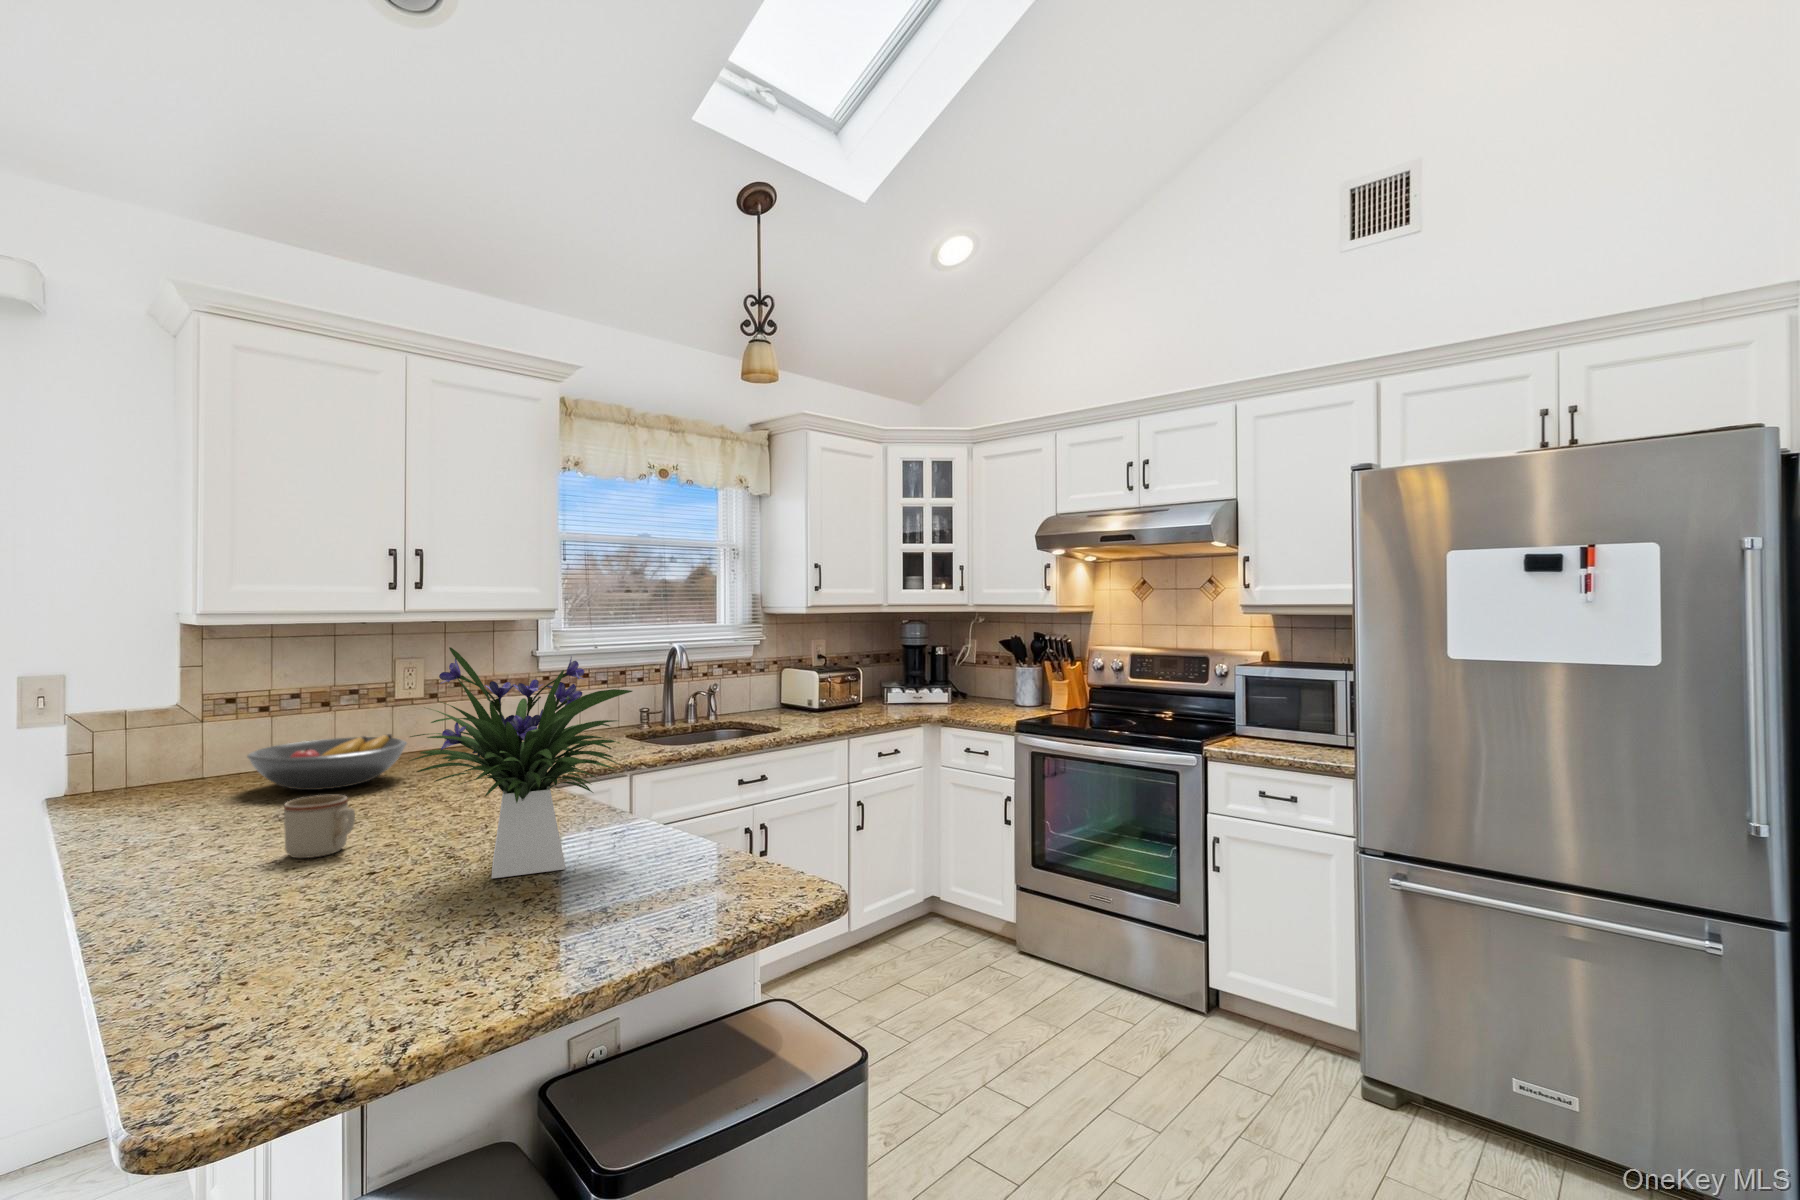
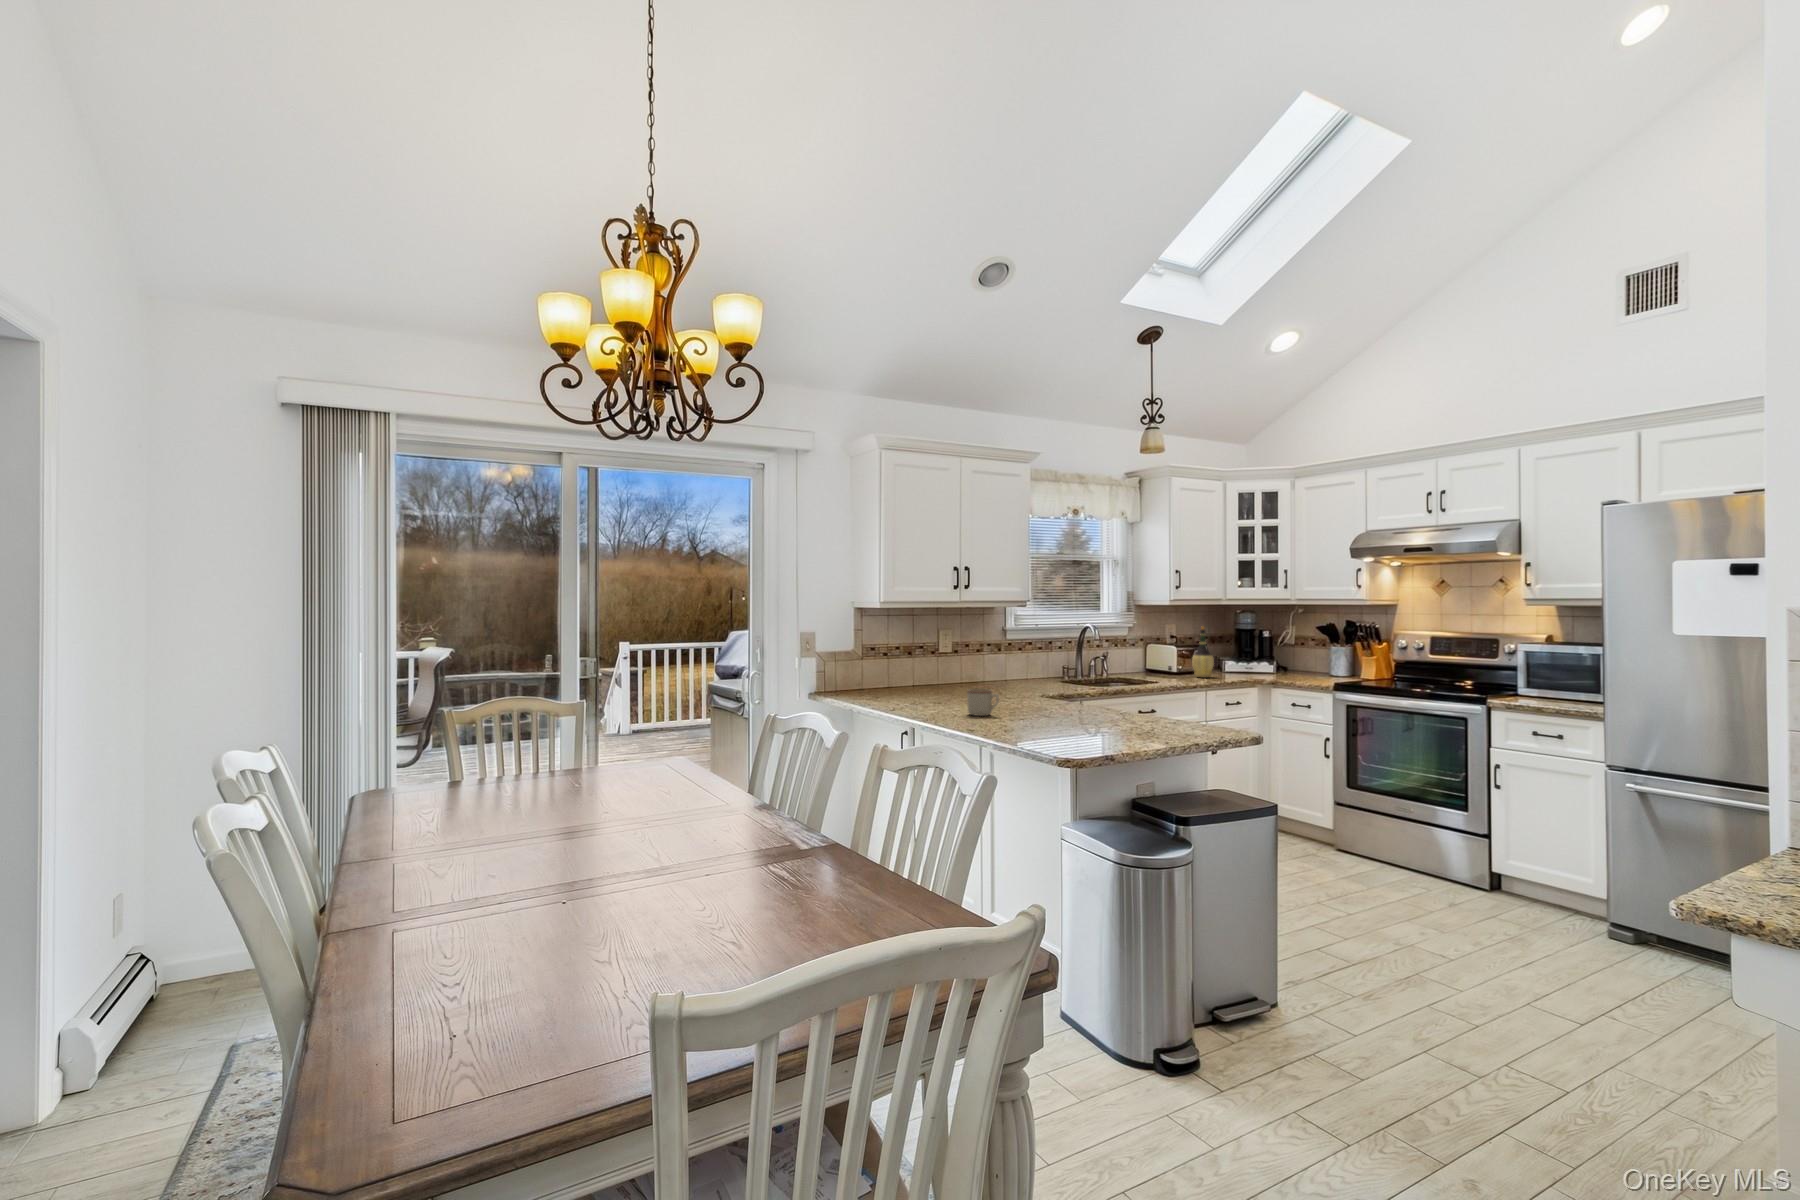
wine bottle: none [837,643,866,715] -> present [1192,627,1214,677]
flower arrangement: present [409,647,632,878] -> none [1036,616,1137,725]
fruit bowl: present [247,734,407,790] -> none [895,669,967,696]

